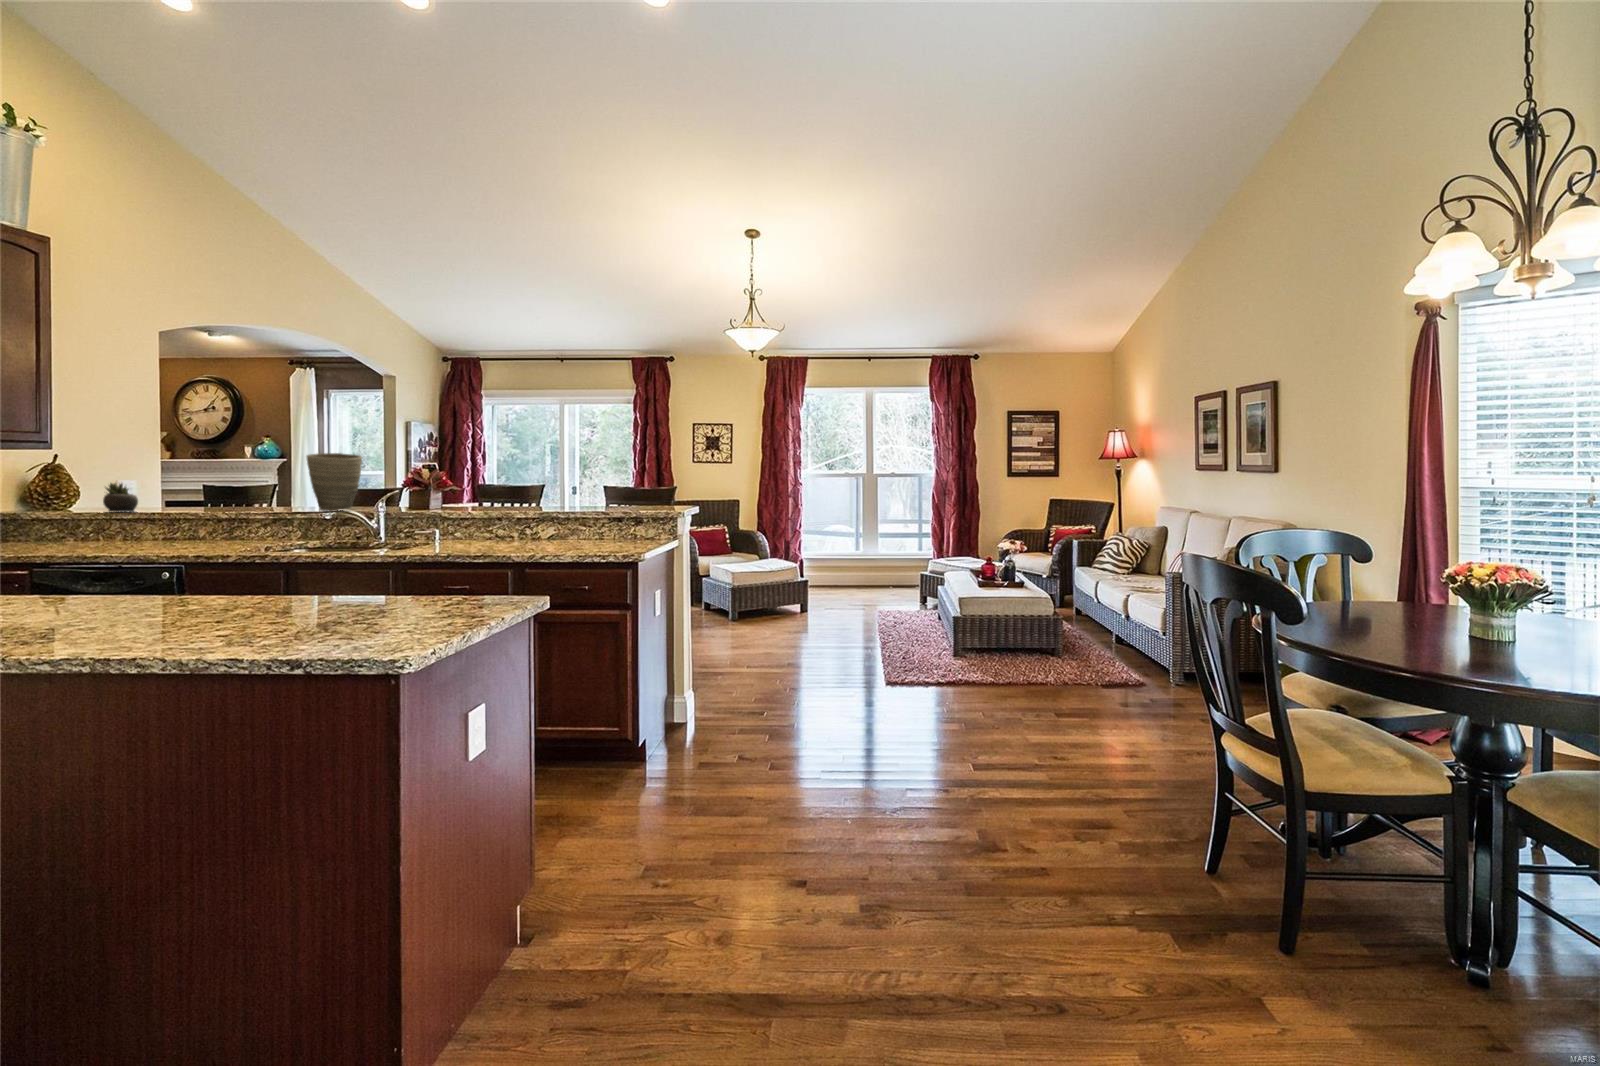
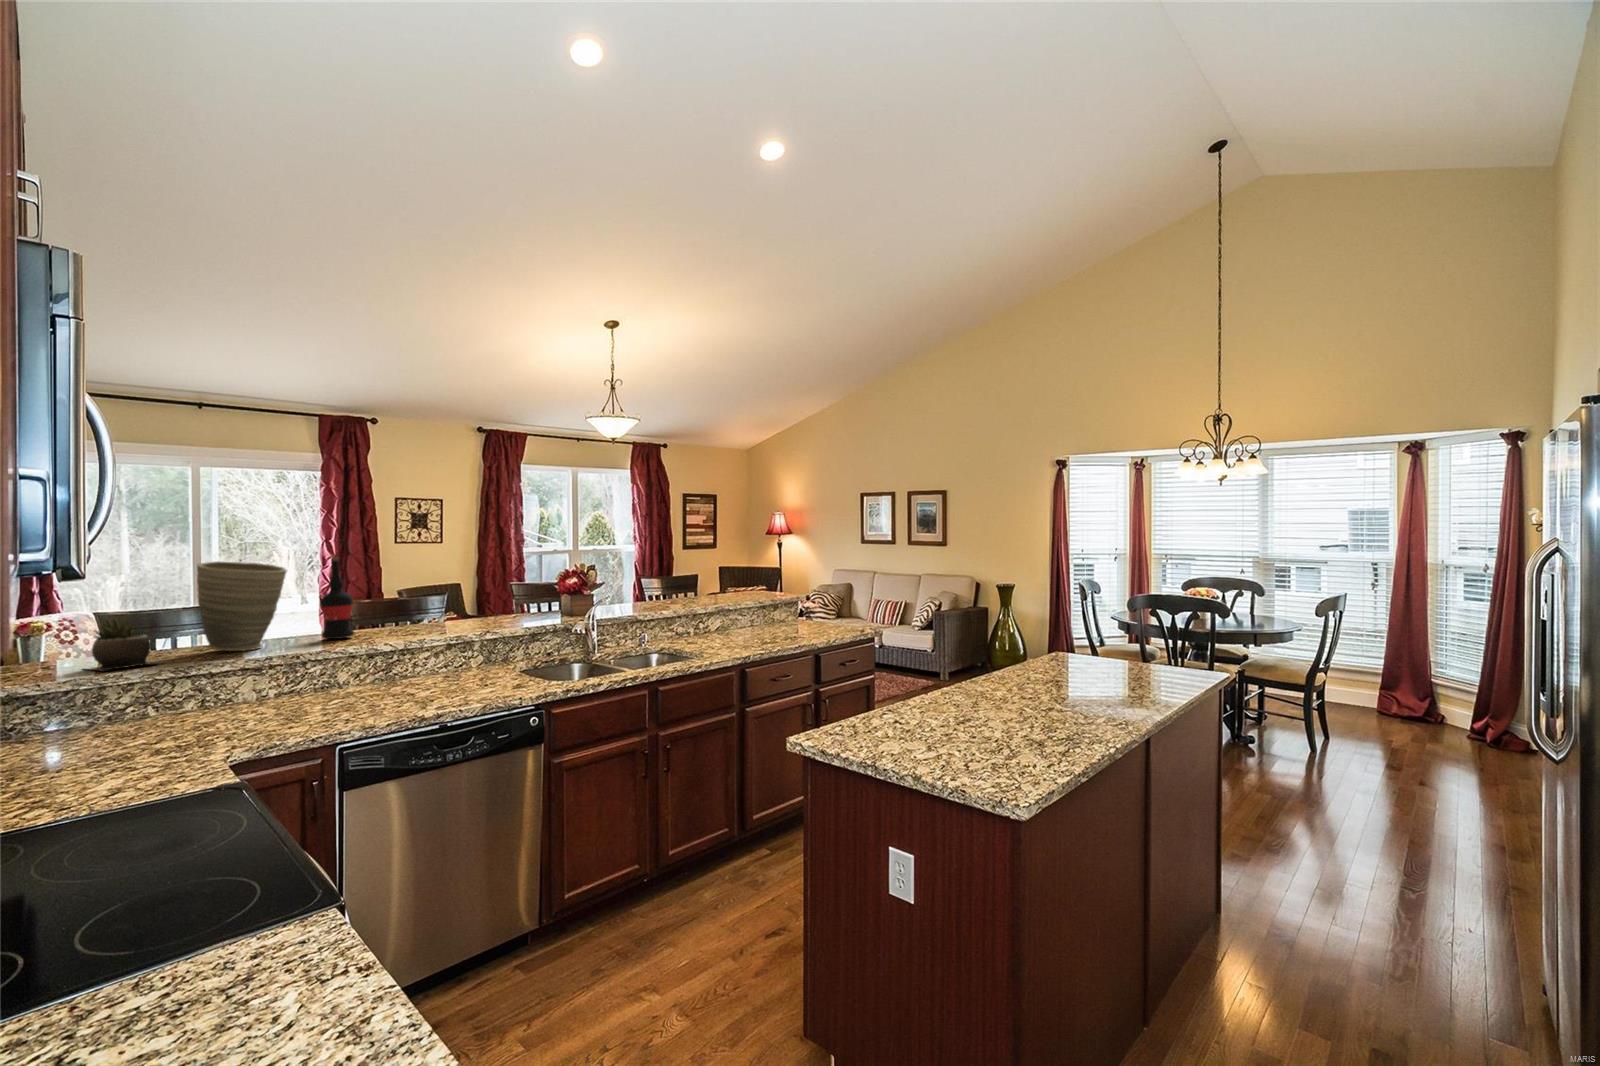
wine bottle: none [252,452,277,511] -> present [320,557,354,639]
vase: present [307,453,362,511] -> present [197,561,287,651]

